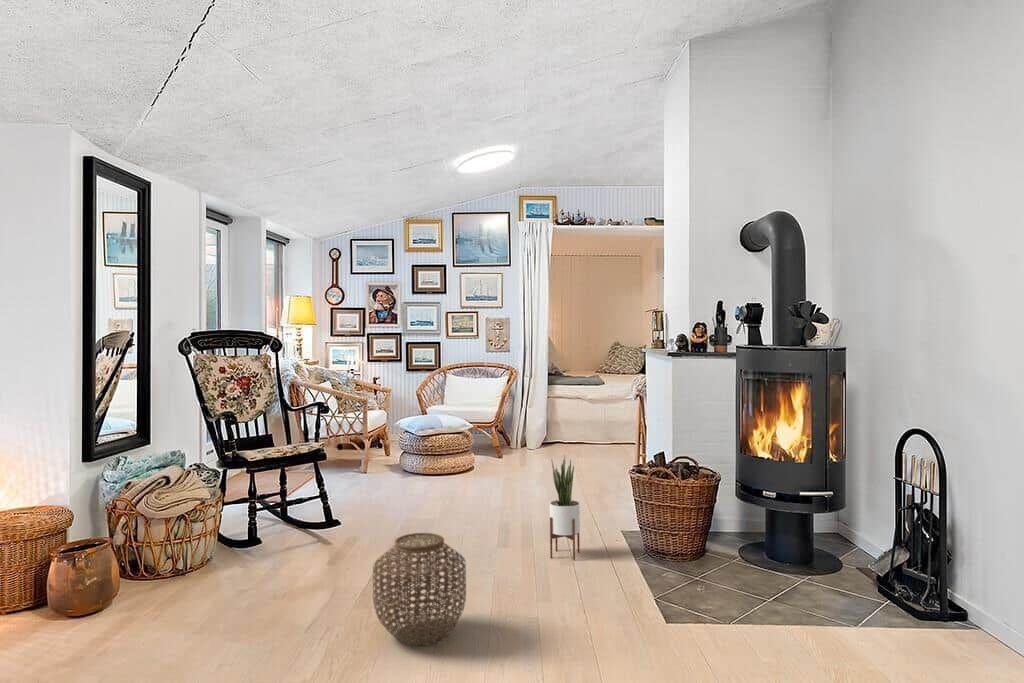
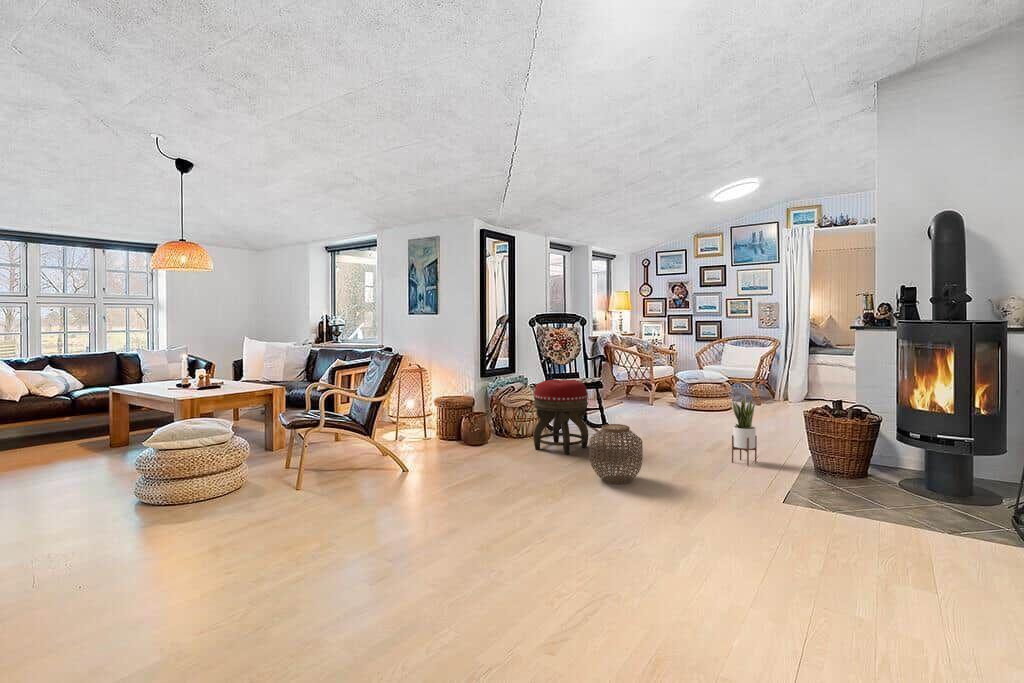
footstool: none [222,454,326,596] -> present [533,380,588,454]

